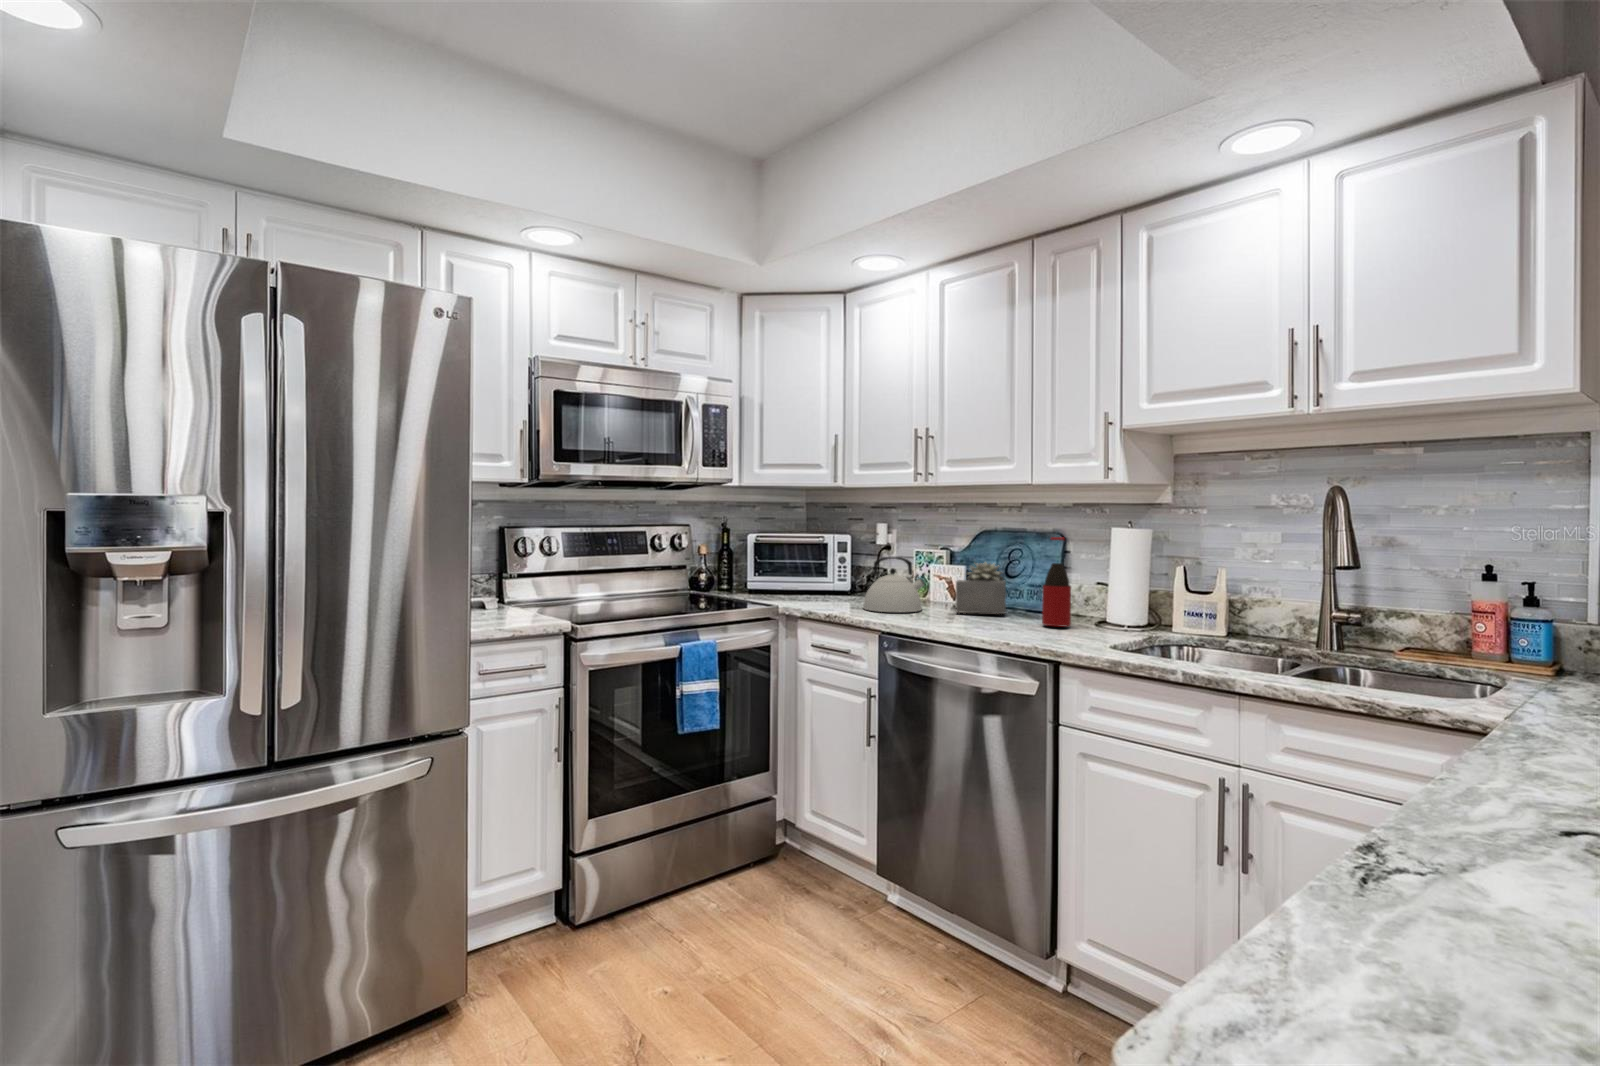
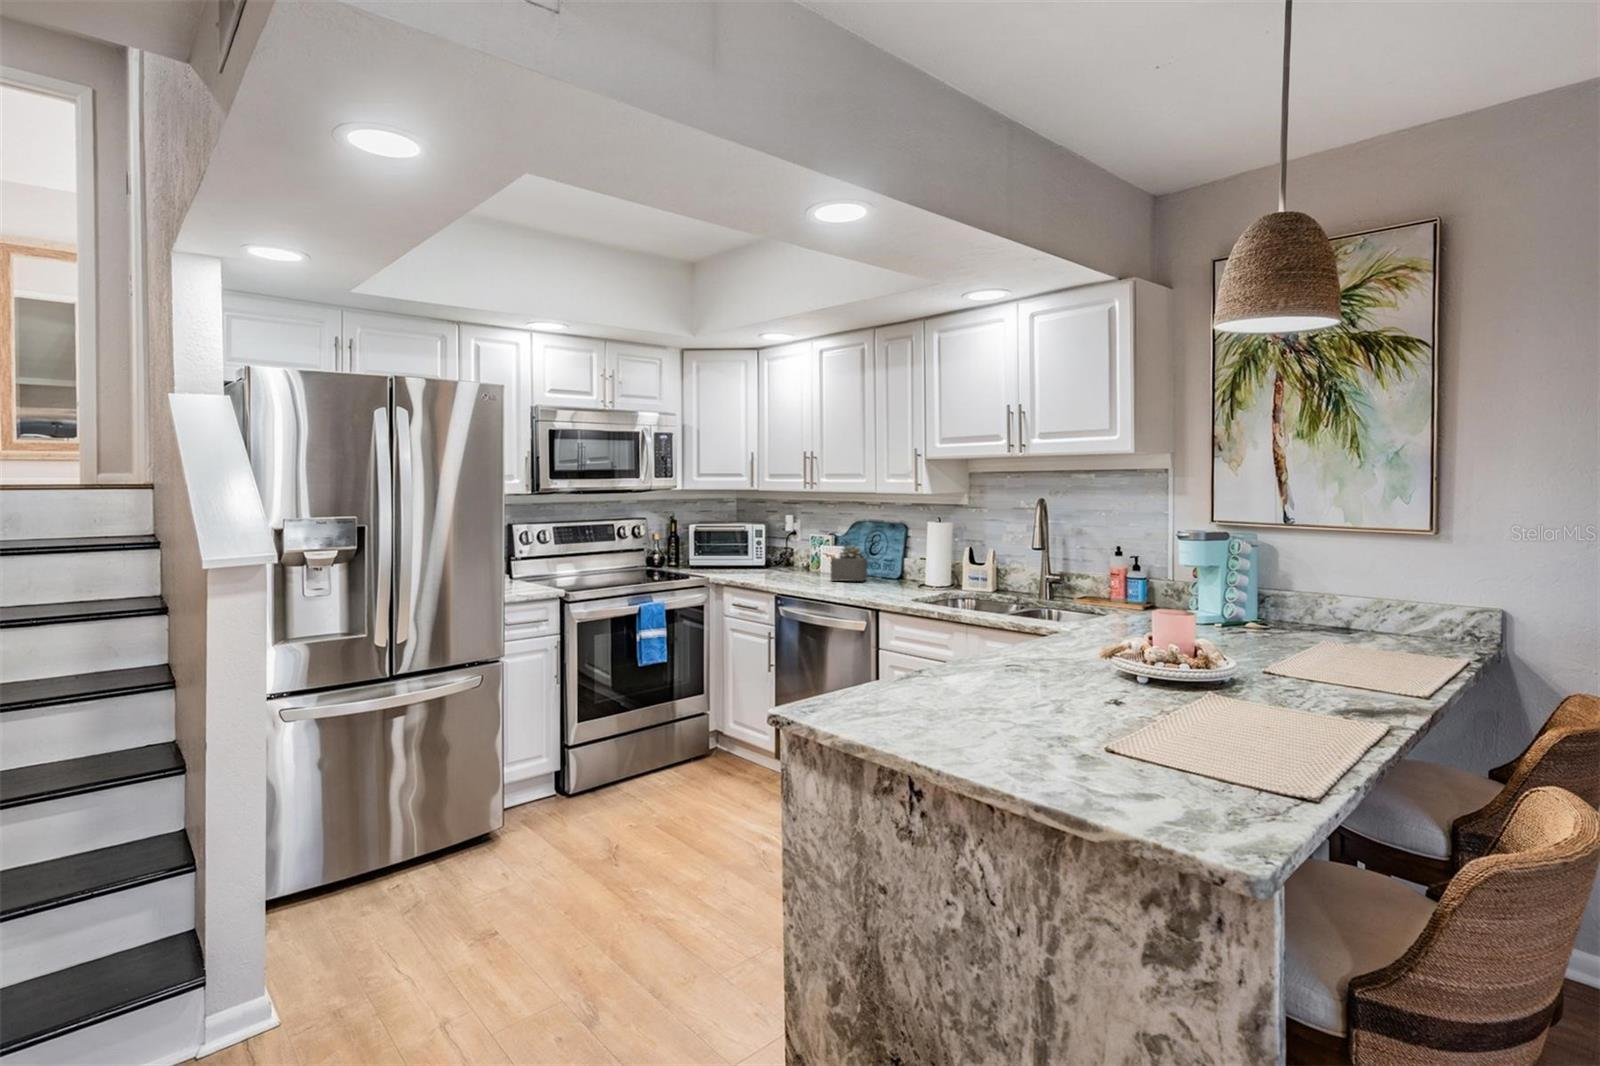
bottle: present [1042,537,1071,626] -> none [882,529,901,589]
kettle: present [863,557,925,612] -> none [768,542,811,581]

